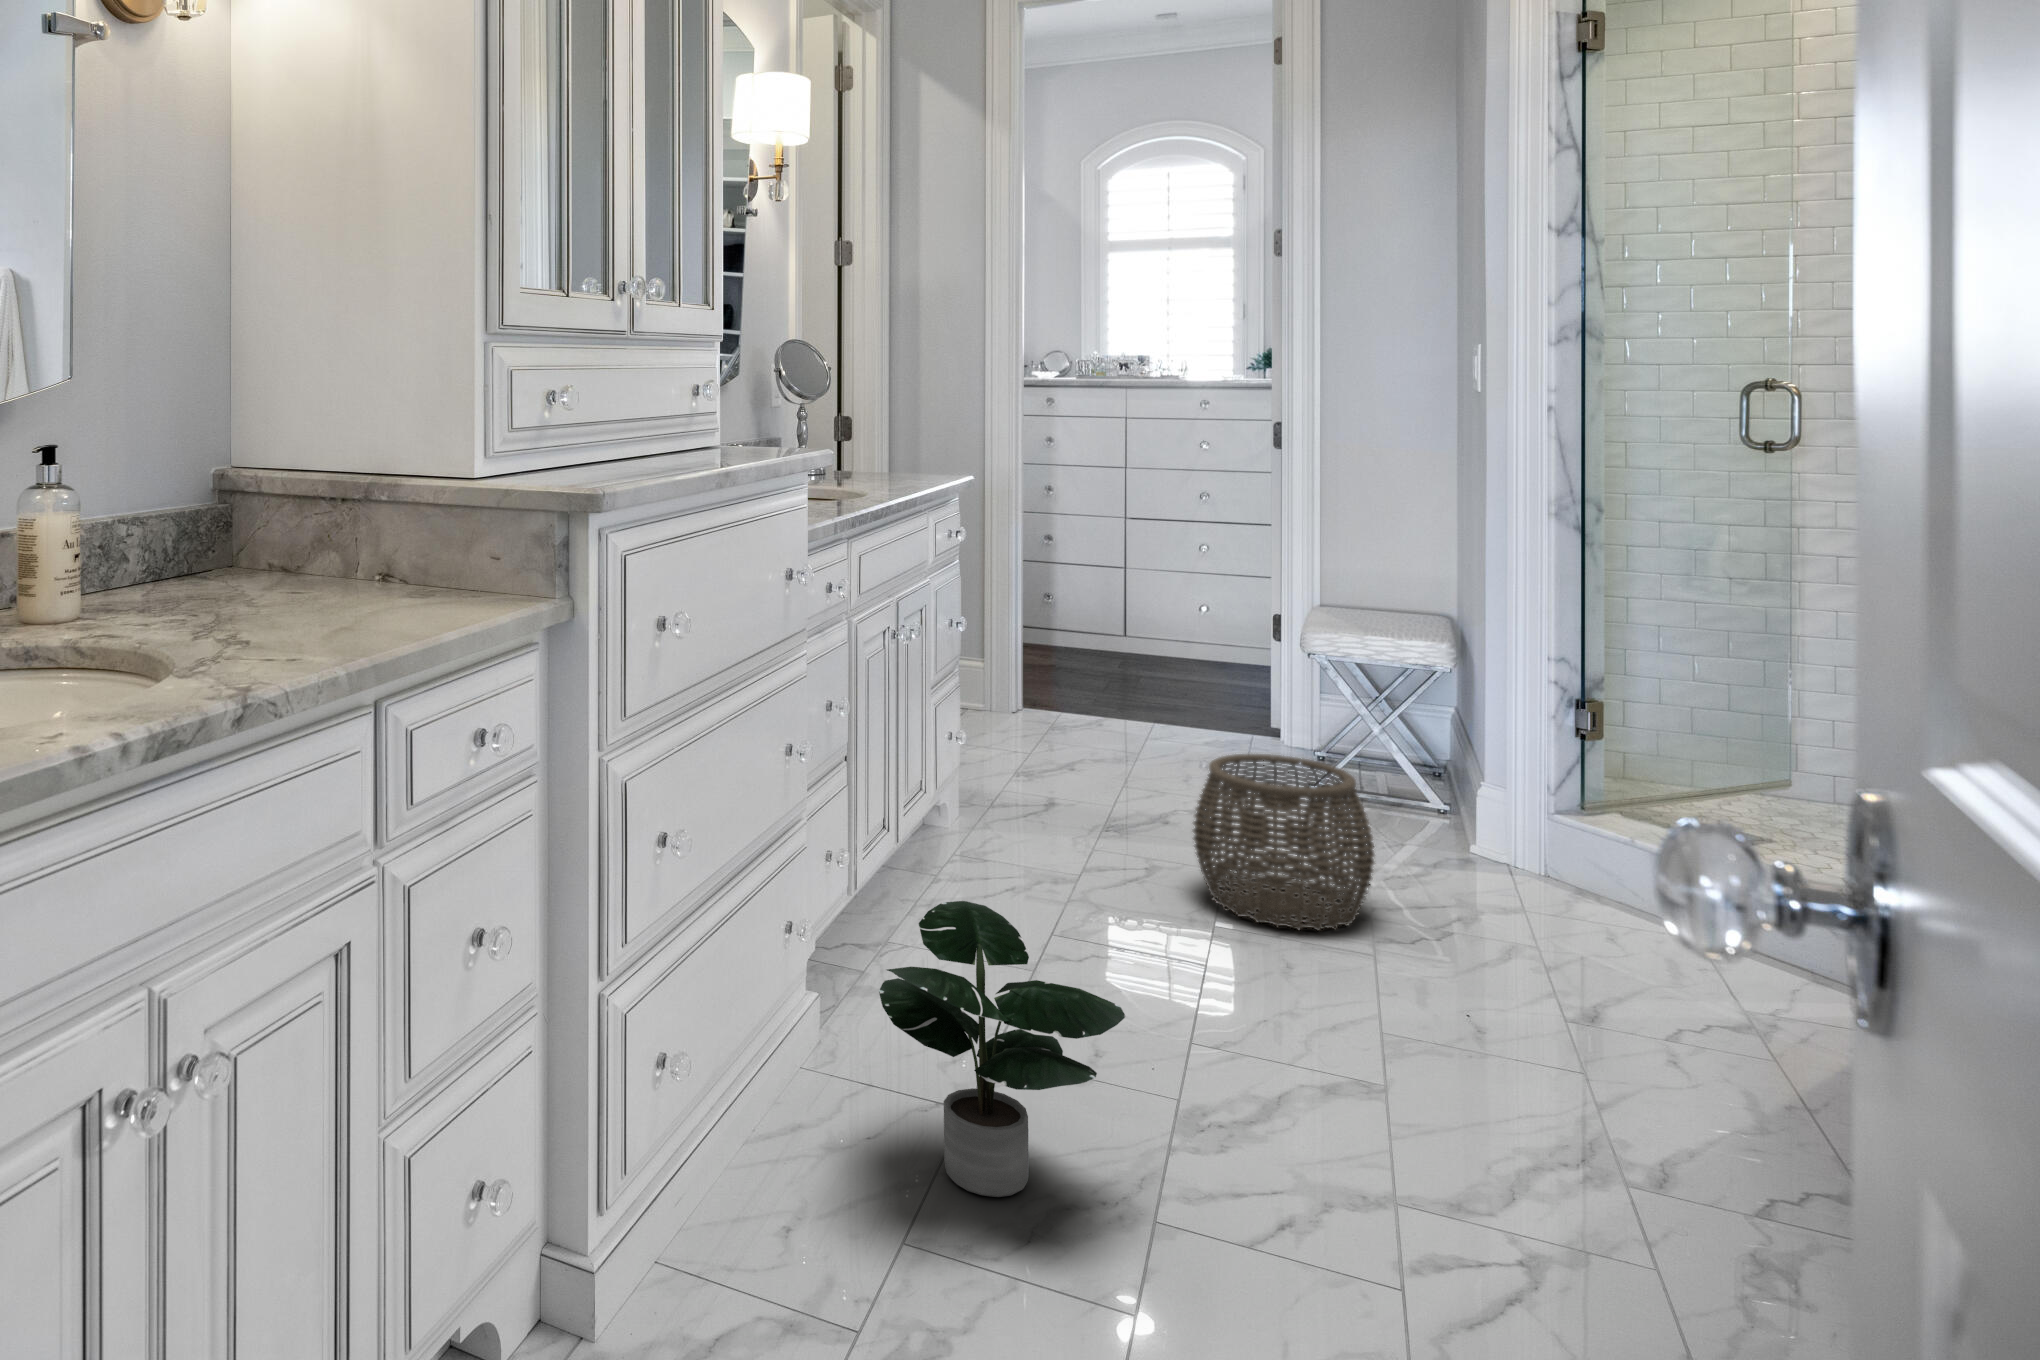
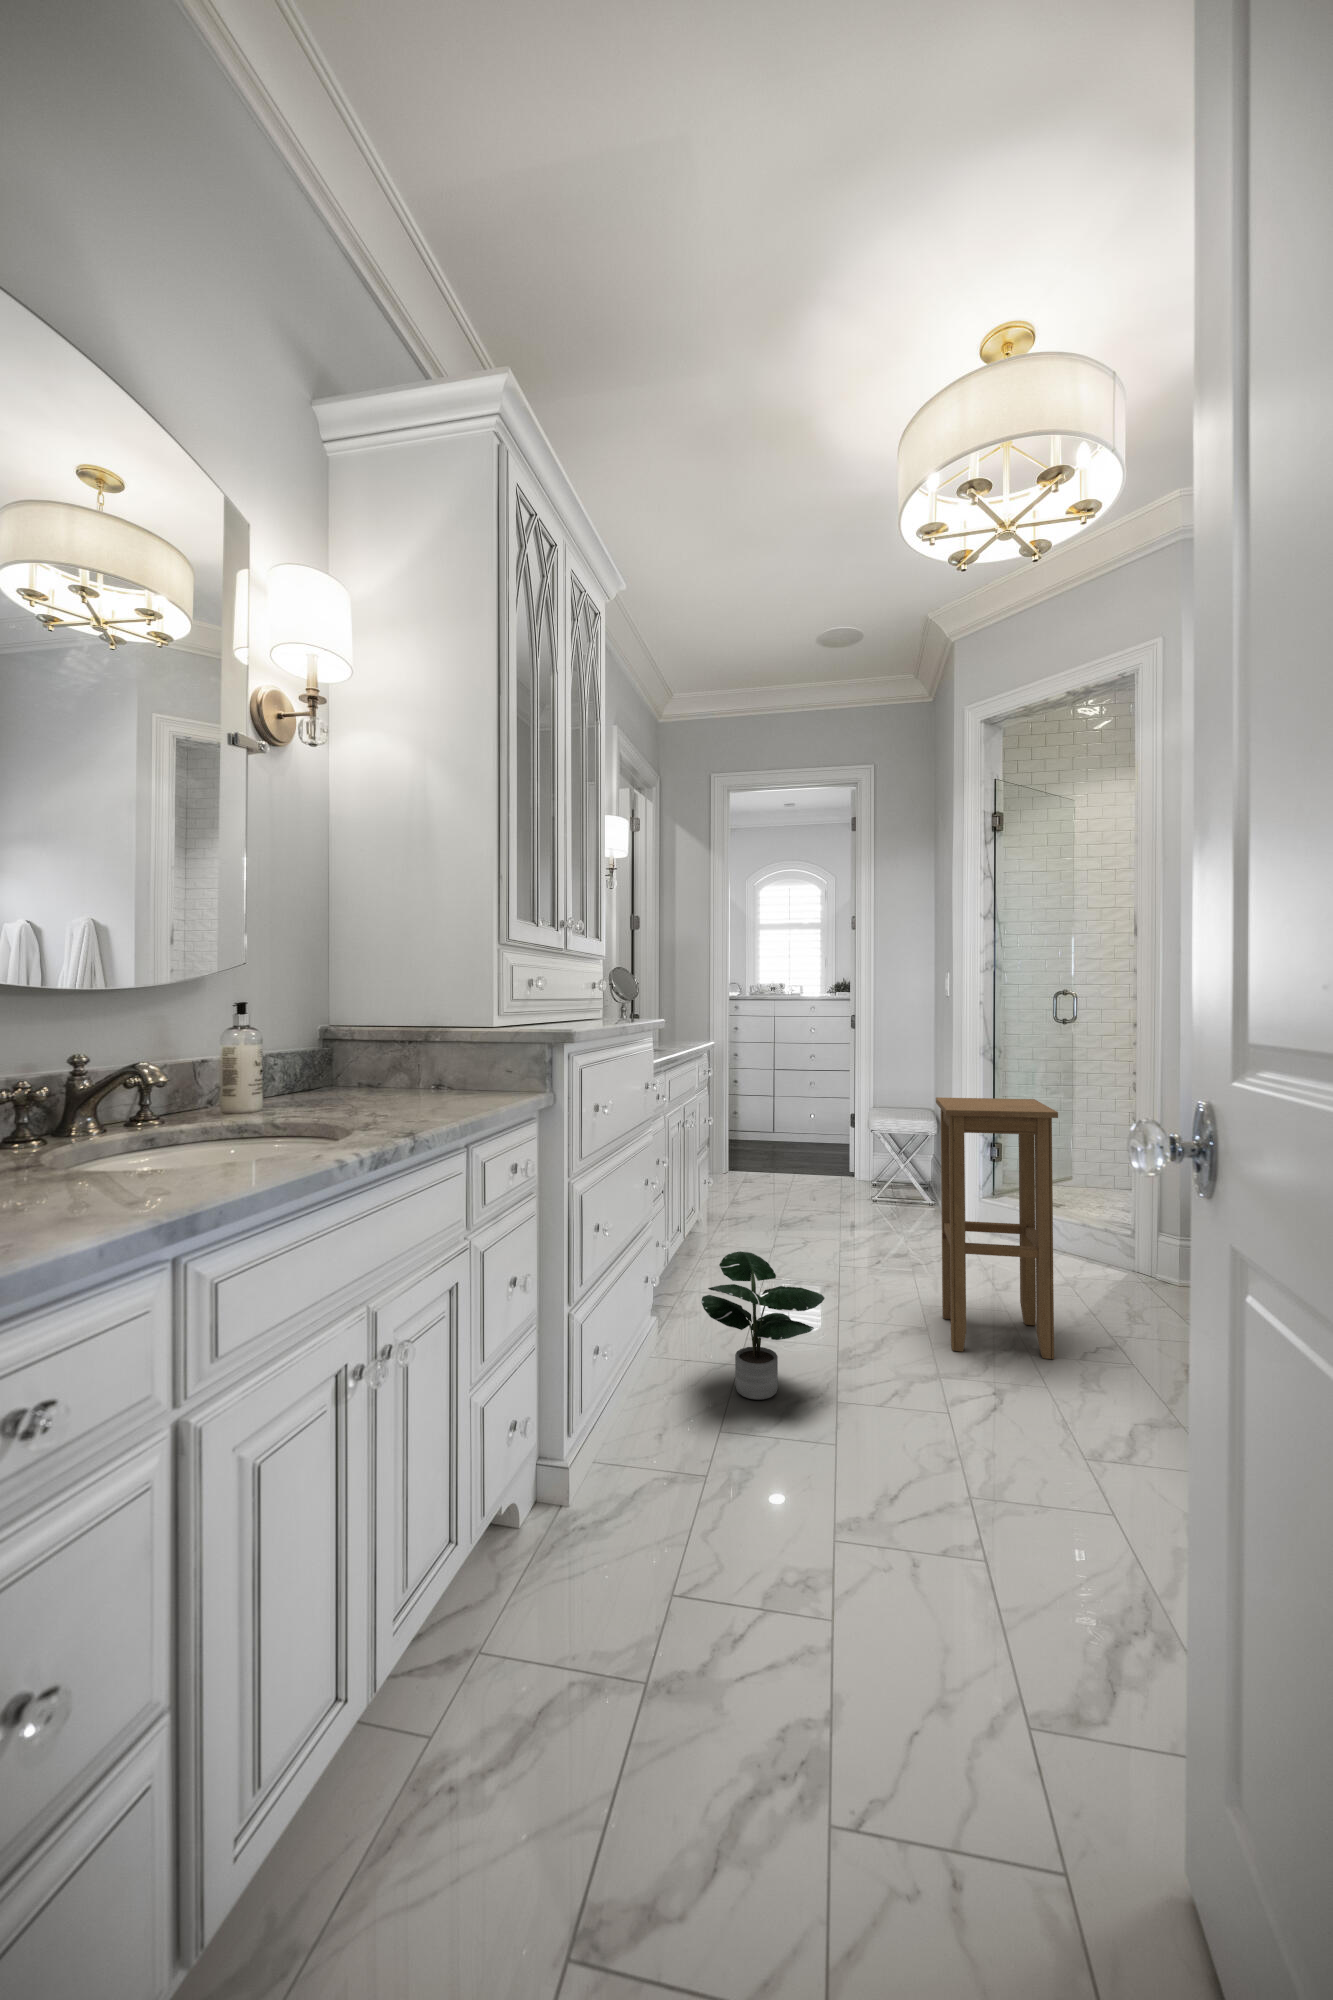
stool: none [1406,619,1684,1209] -> present [936,1097,1058,1359]
woven basket: present [1193,754,1374,931] -> none [827,1175,911,1260]

